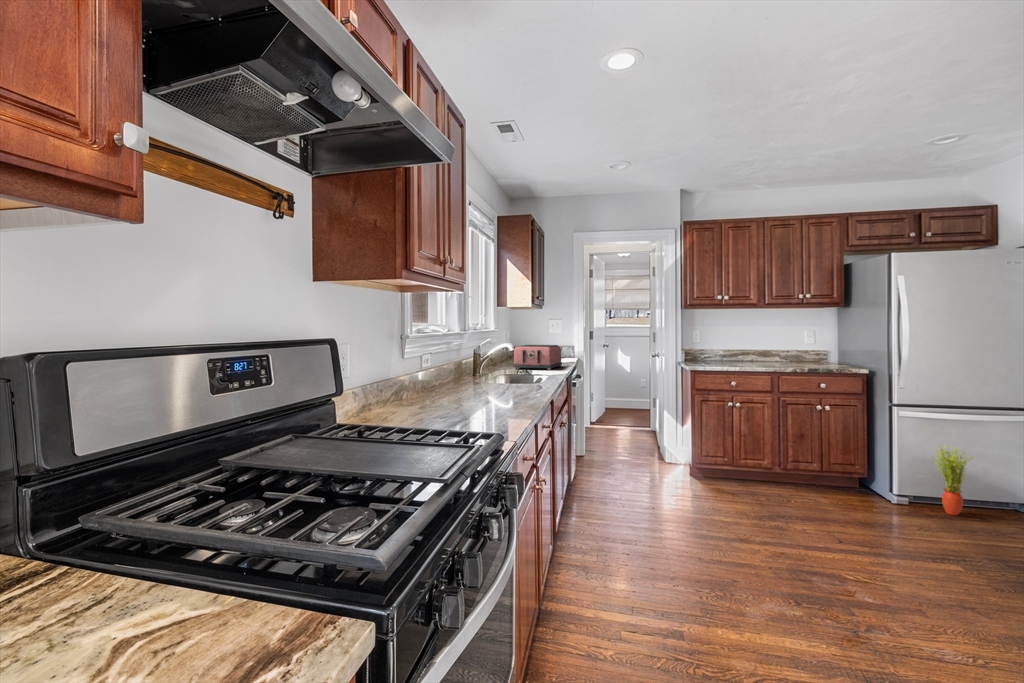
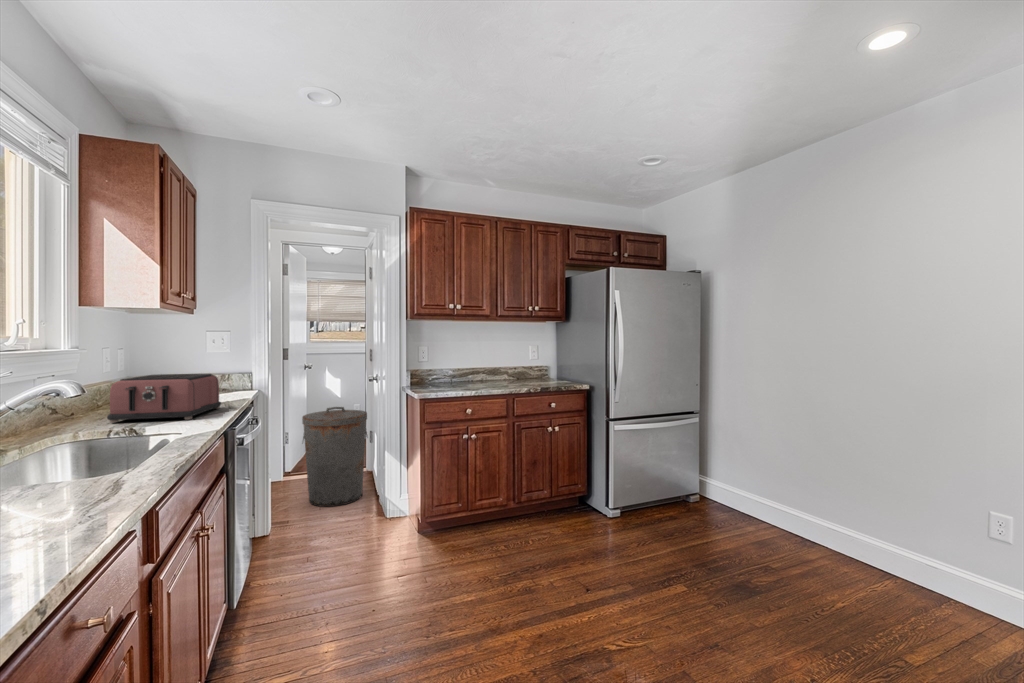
trash can: none [604,376,651,449] -> present [302,407,368,507]
potted plant: present [933,445,973,515] -> none [647,456,676,524]

